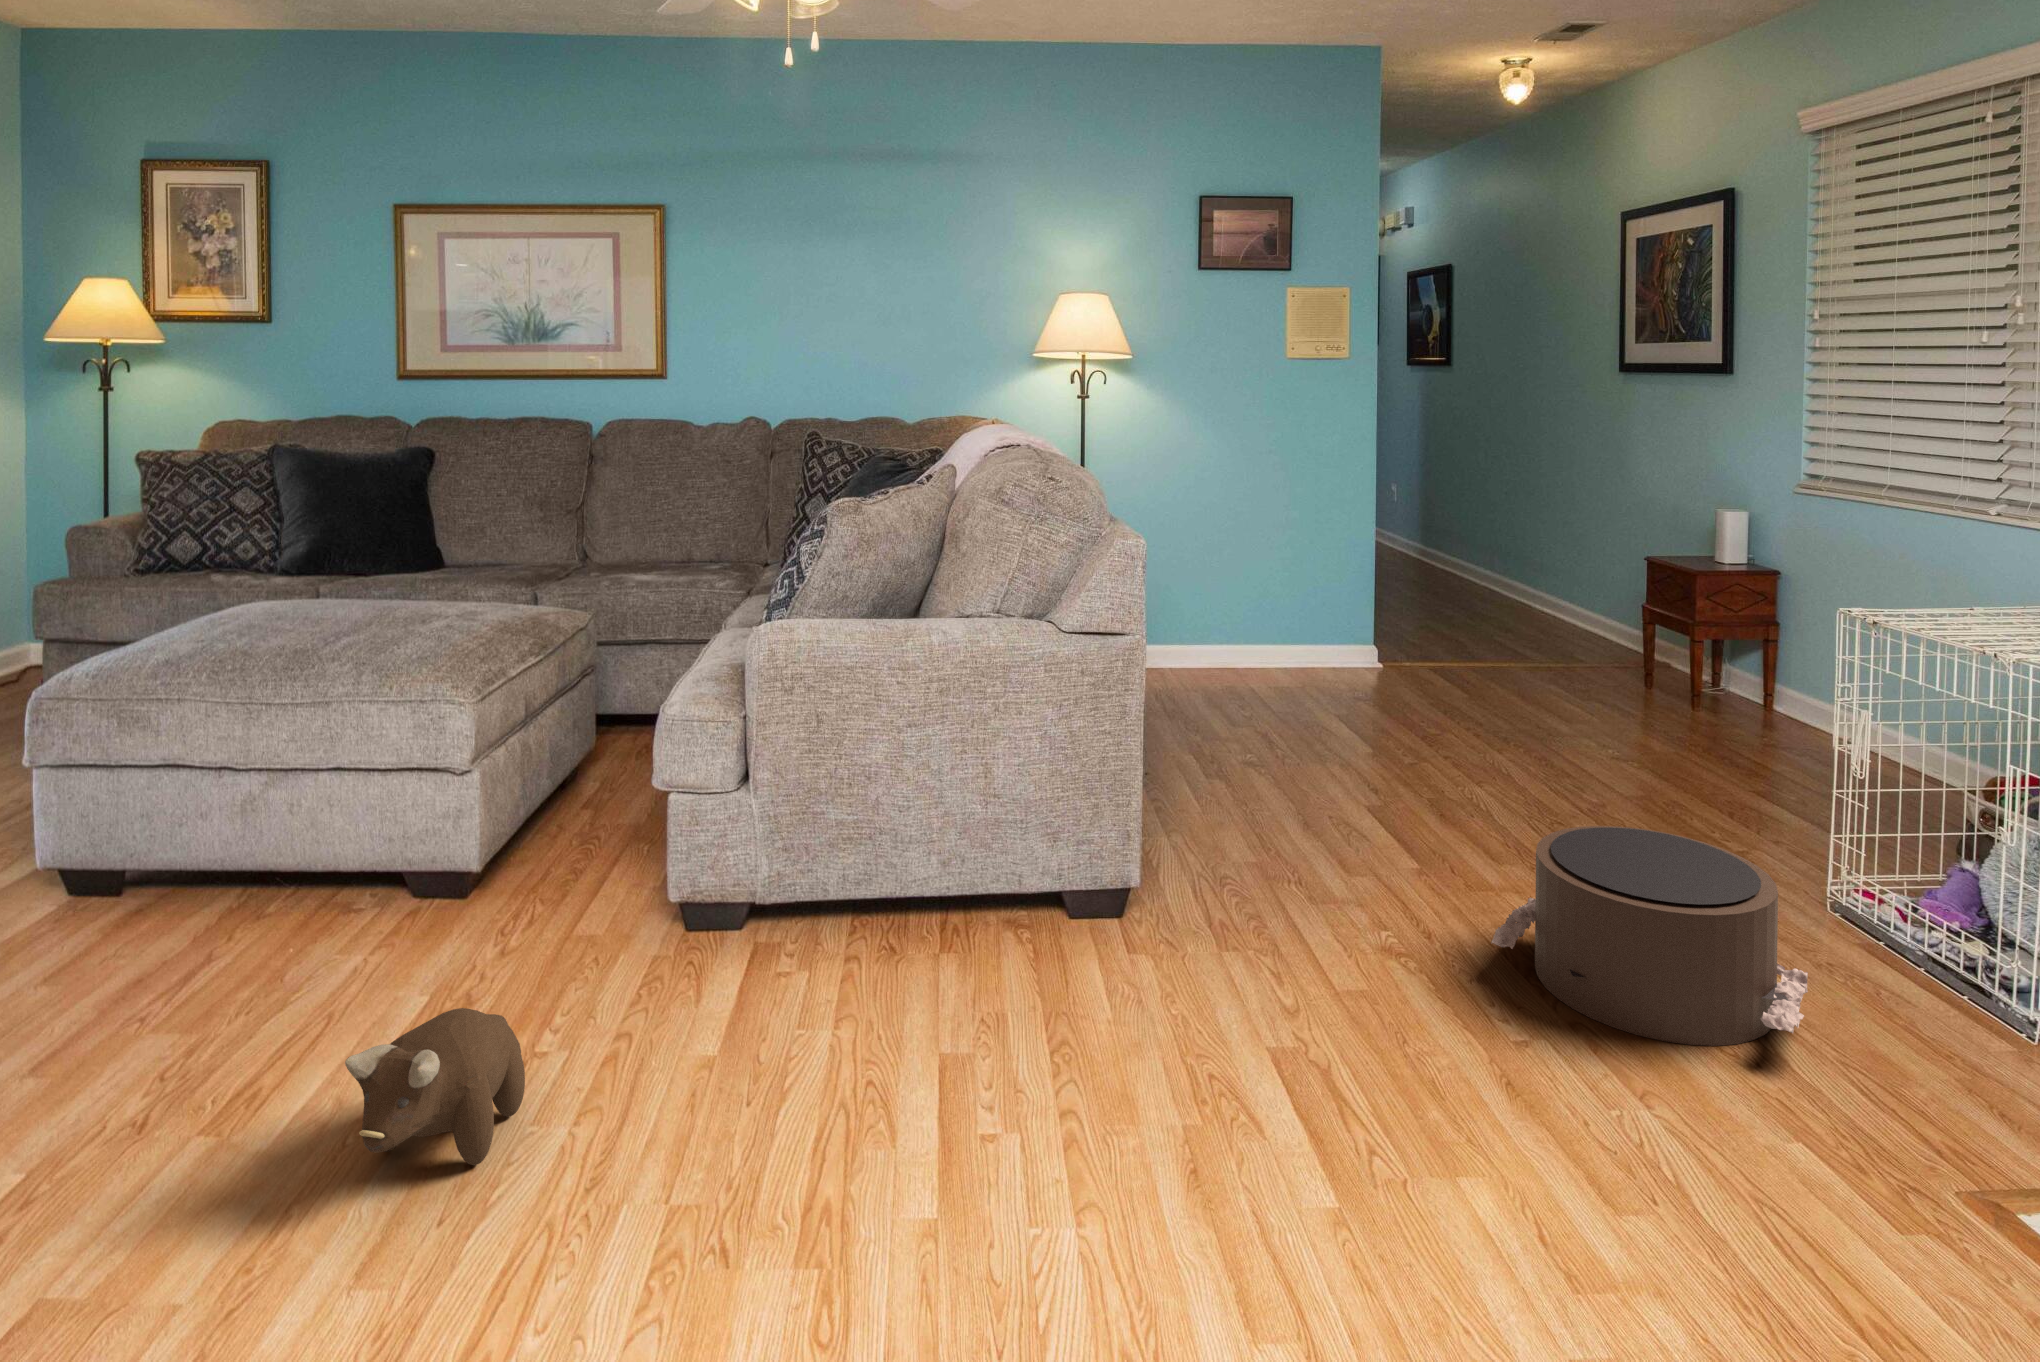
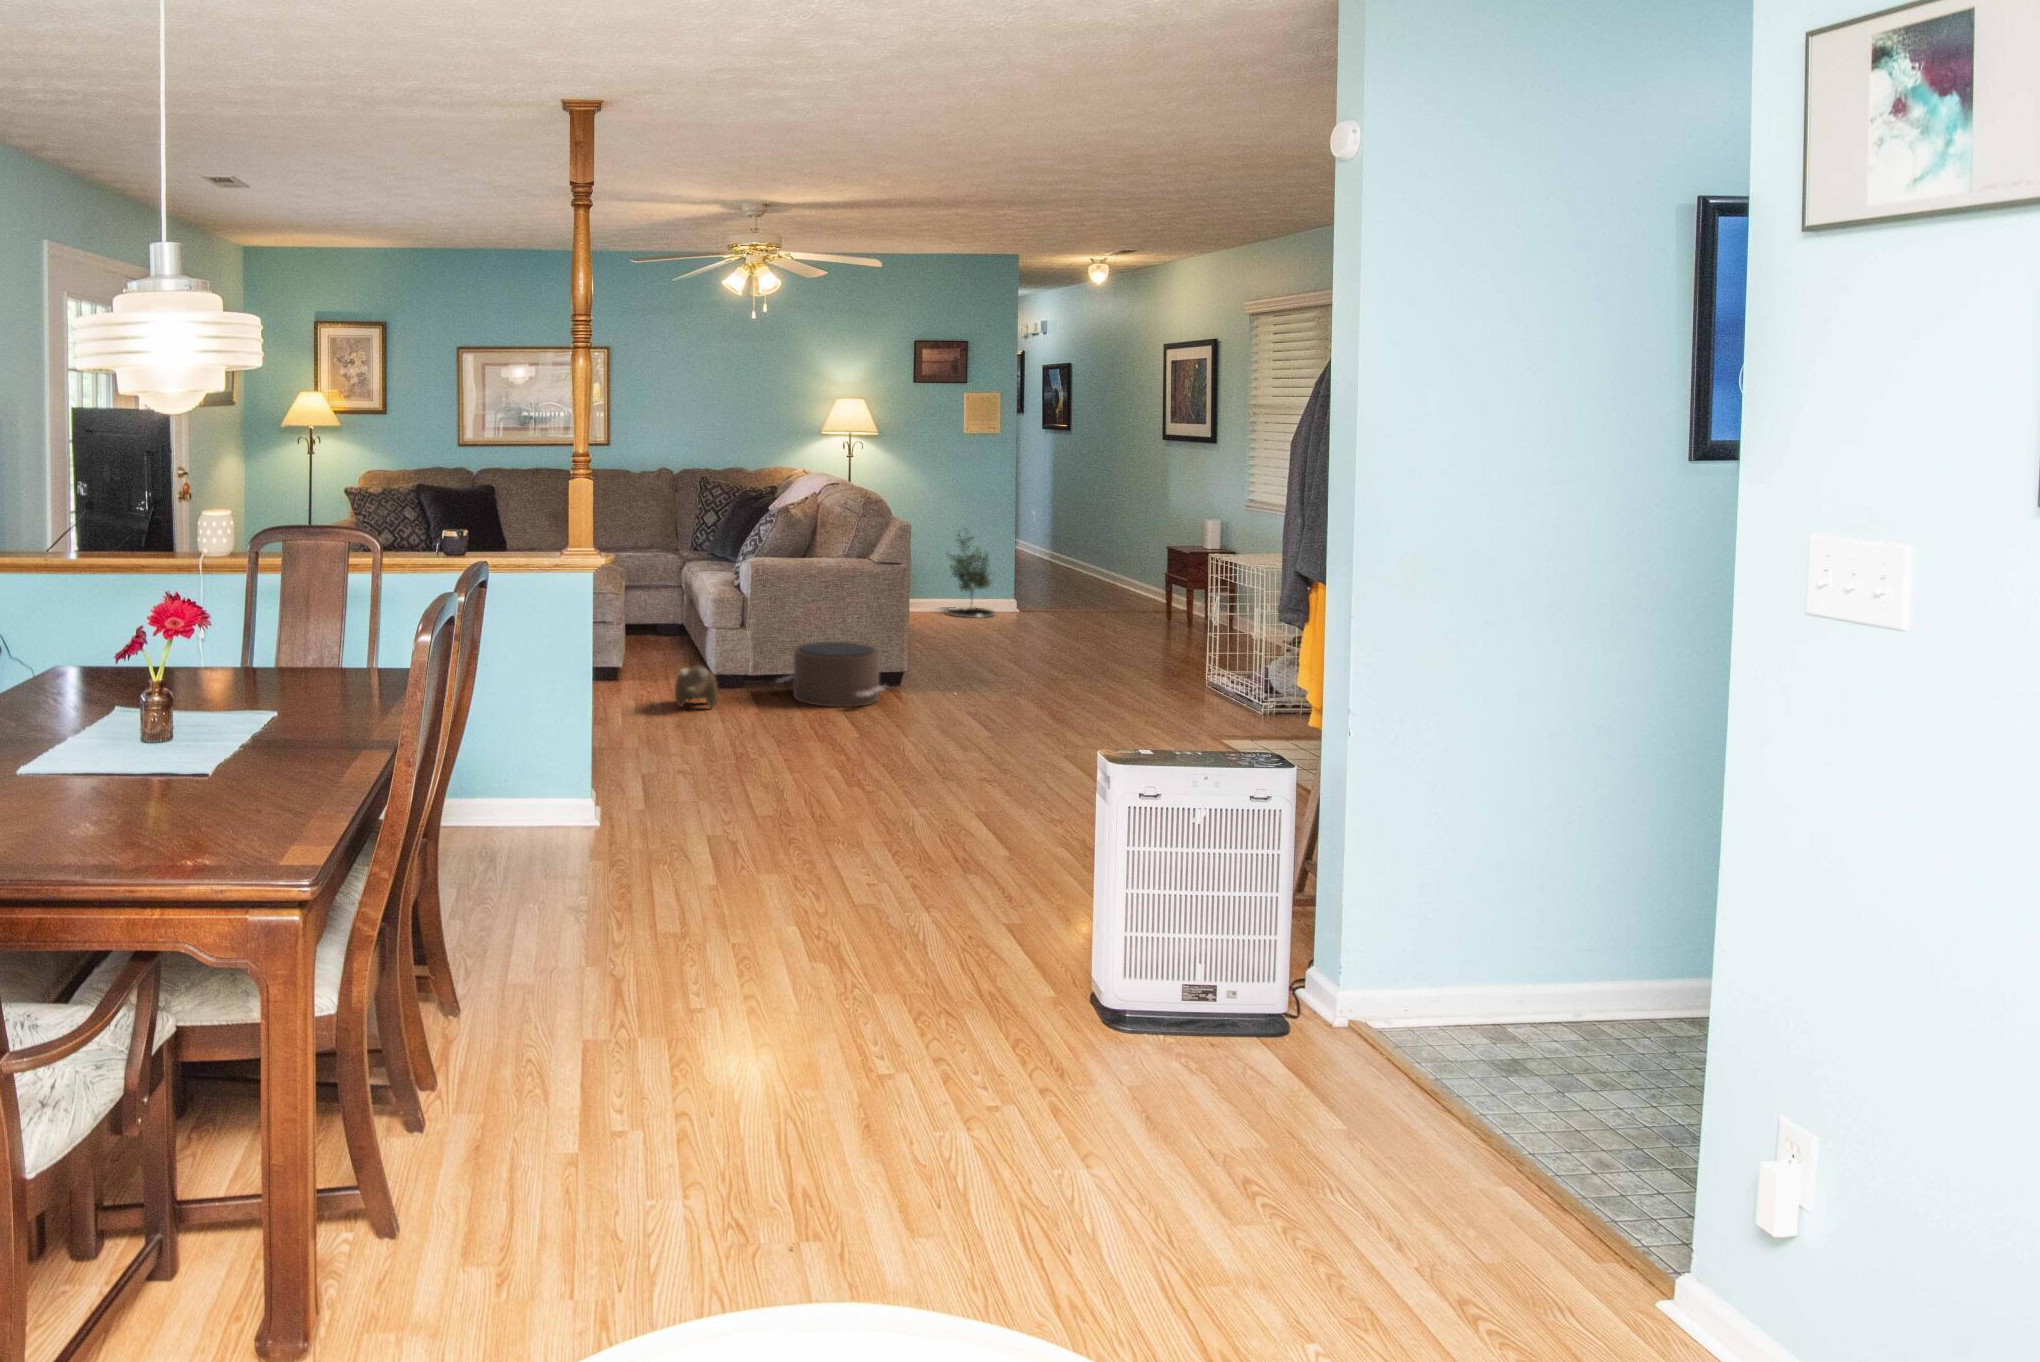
potted tree: none [1247,517,1342,685] -> present [946,531,995,618]
pouf: present [1491,826,1808,1046] -> present [777,642,886,707]

